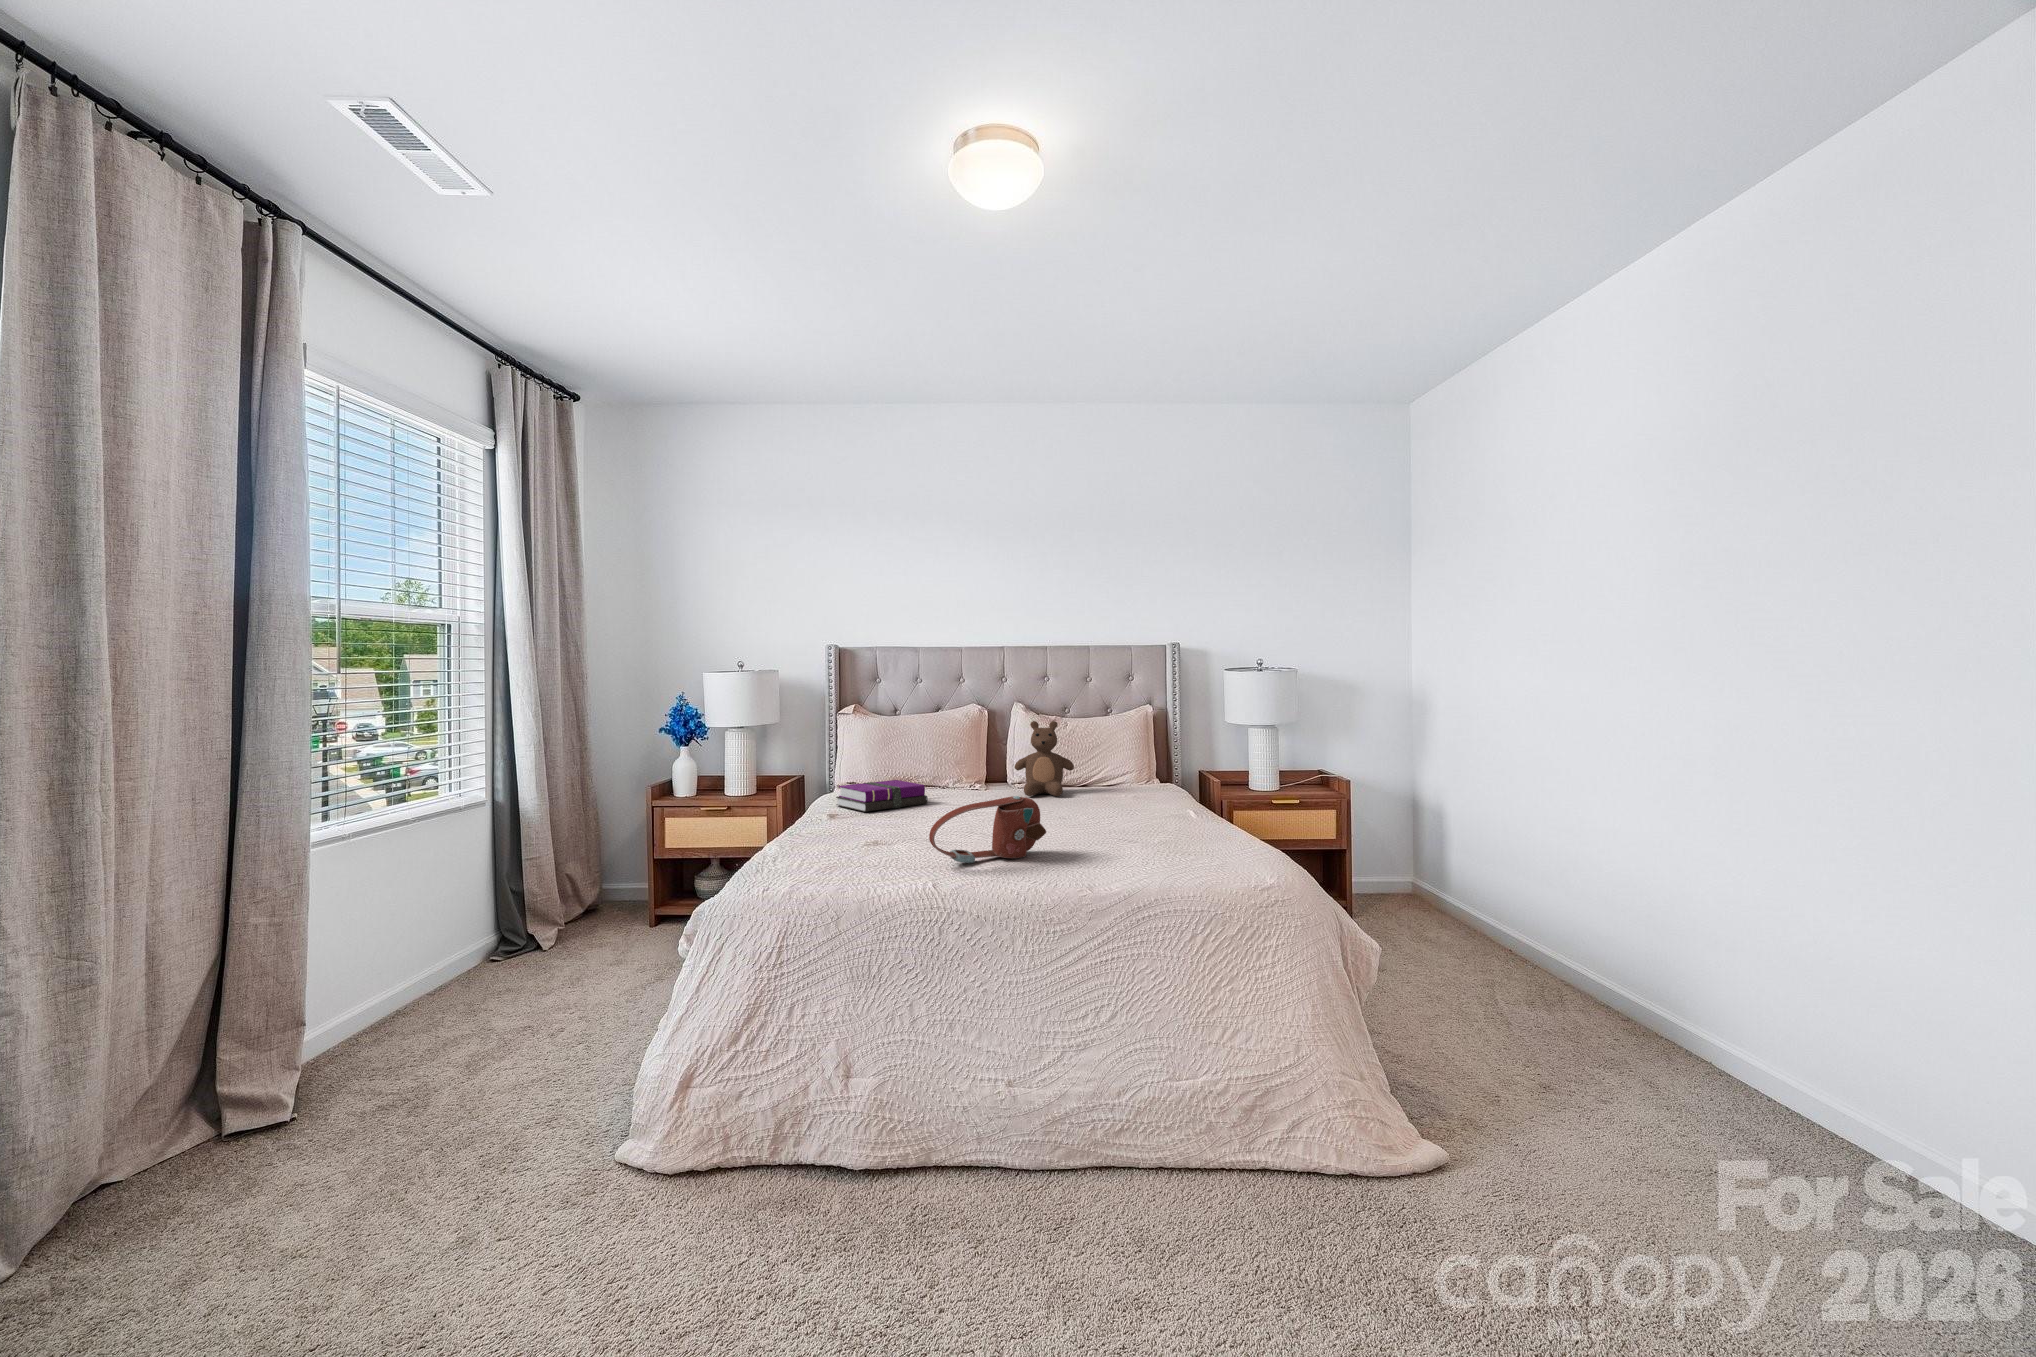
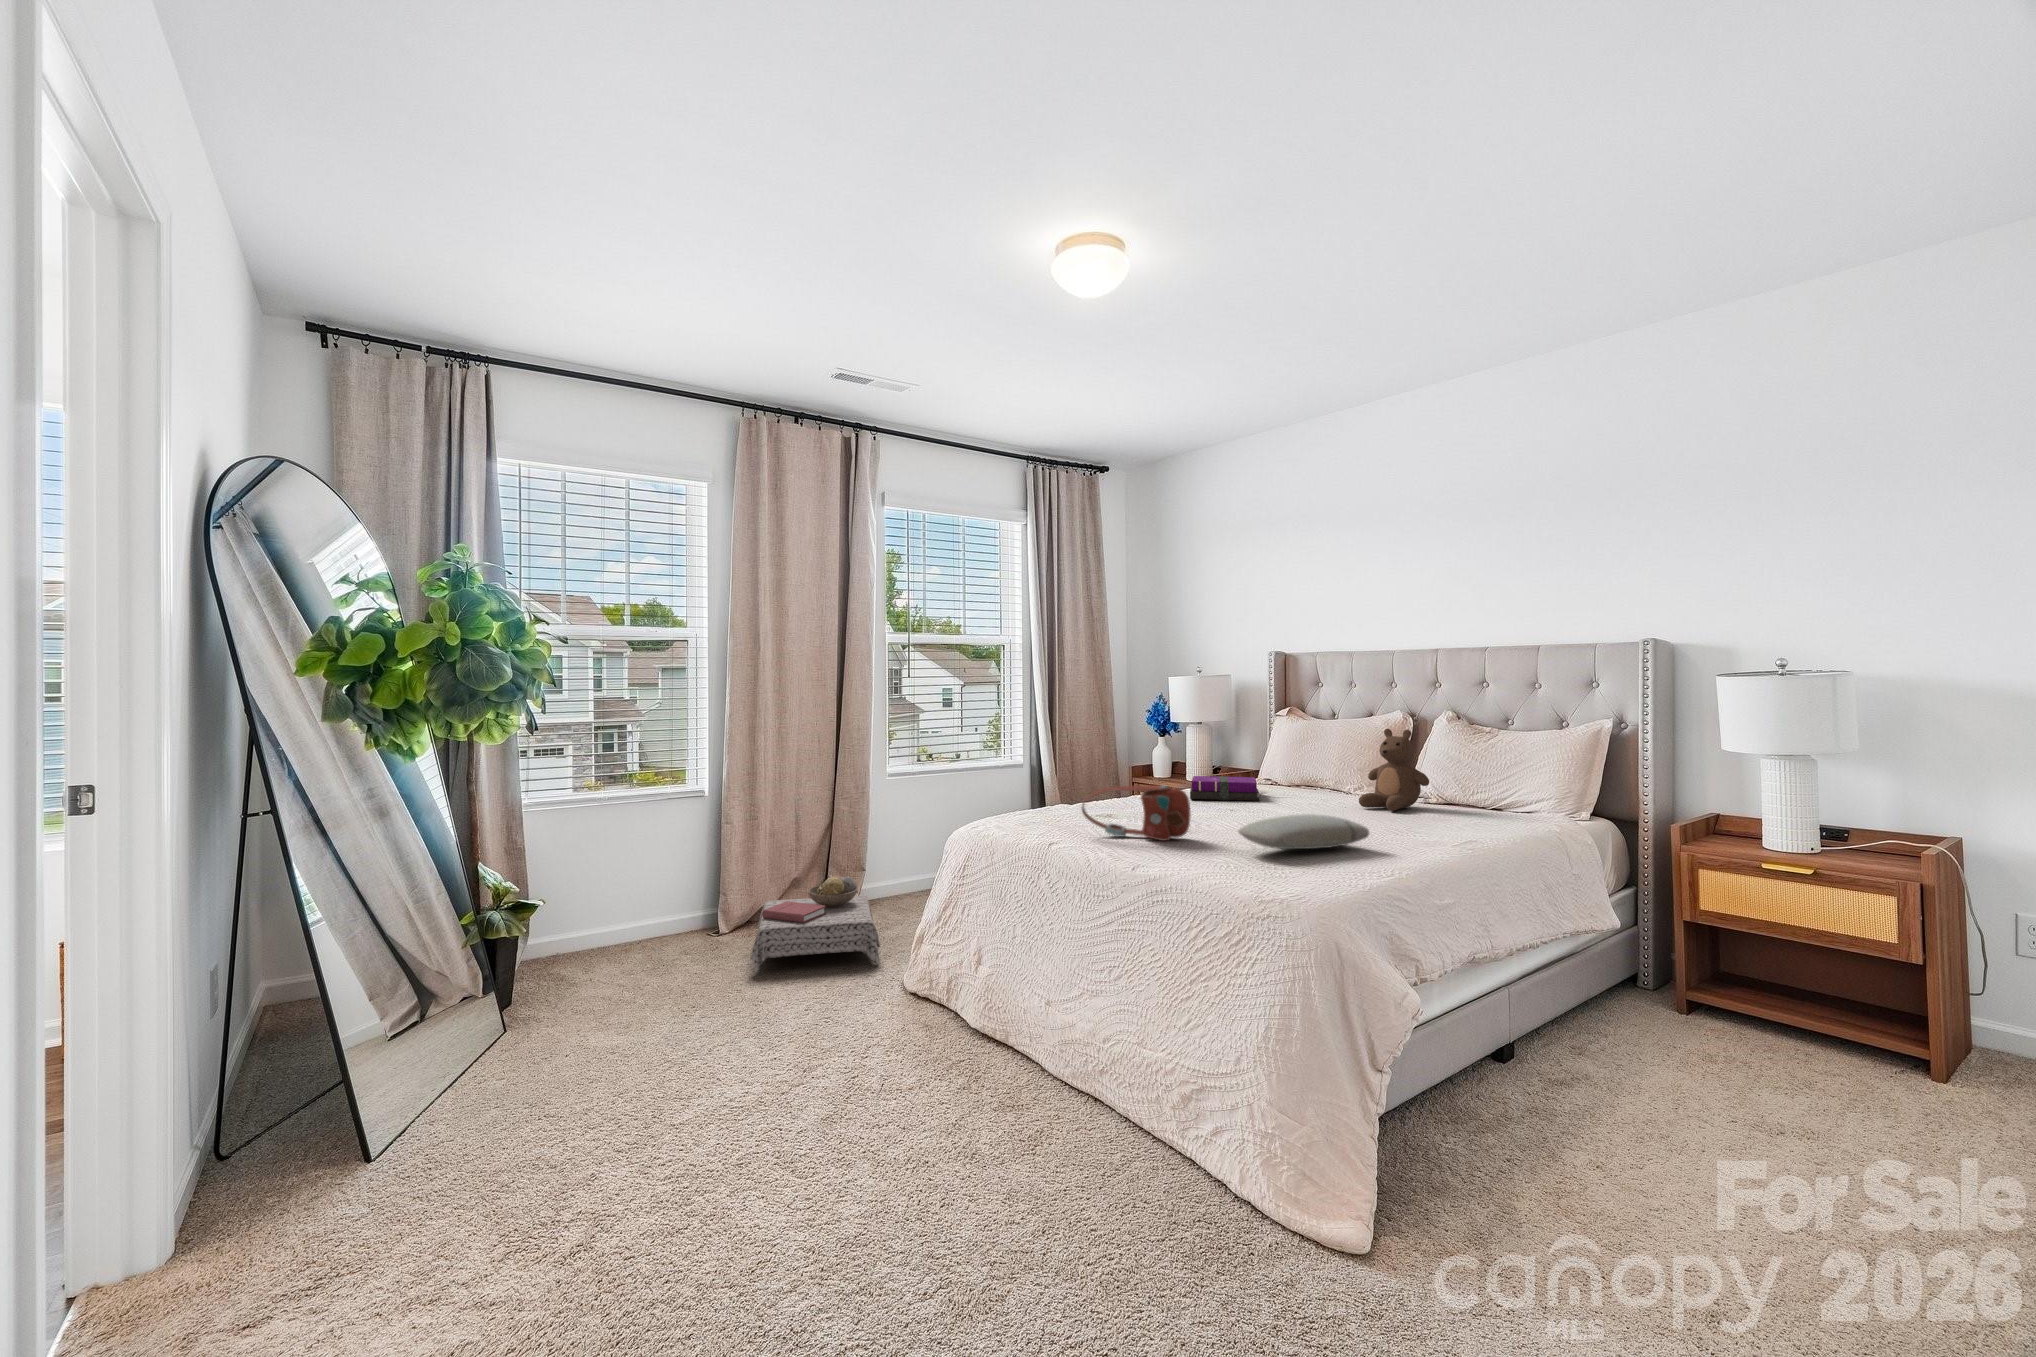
pillow: none [1104,805,1177,843] -> present [1238,814,1369,849]
ottoman: none [157,1036,530,1301] -> present [751,877,880,974]

